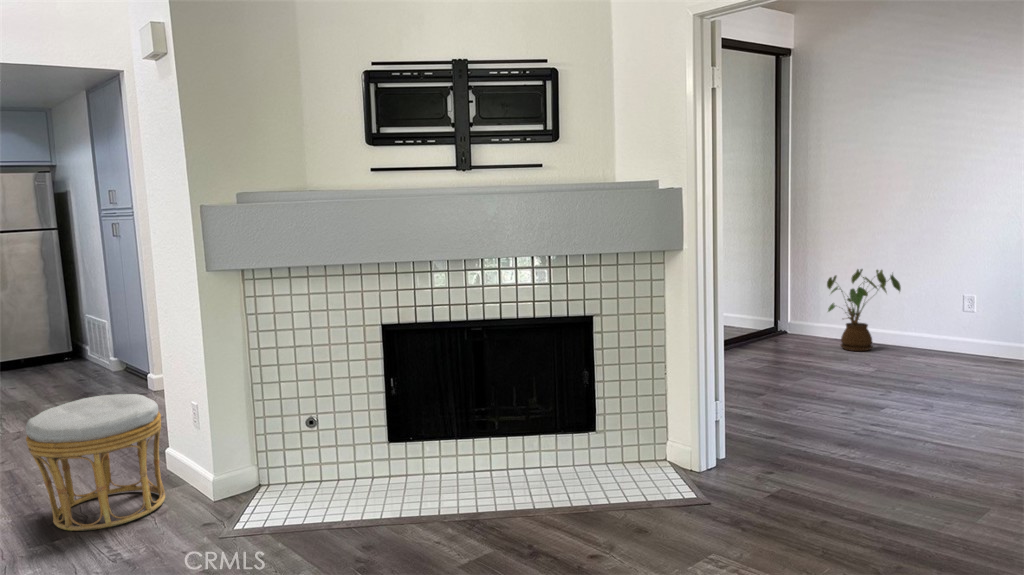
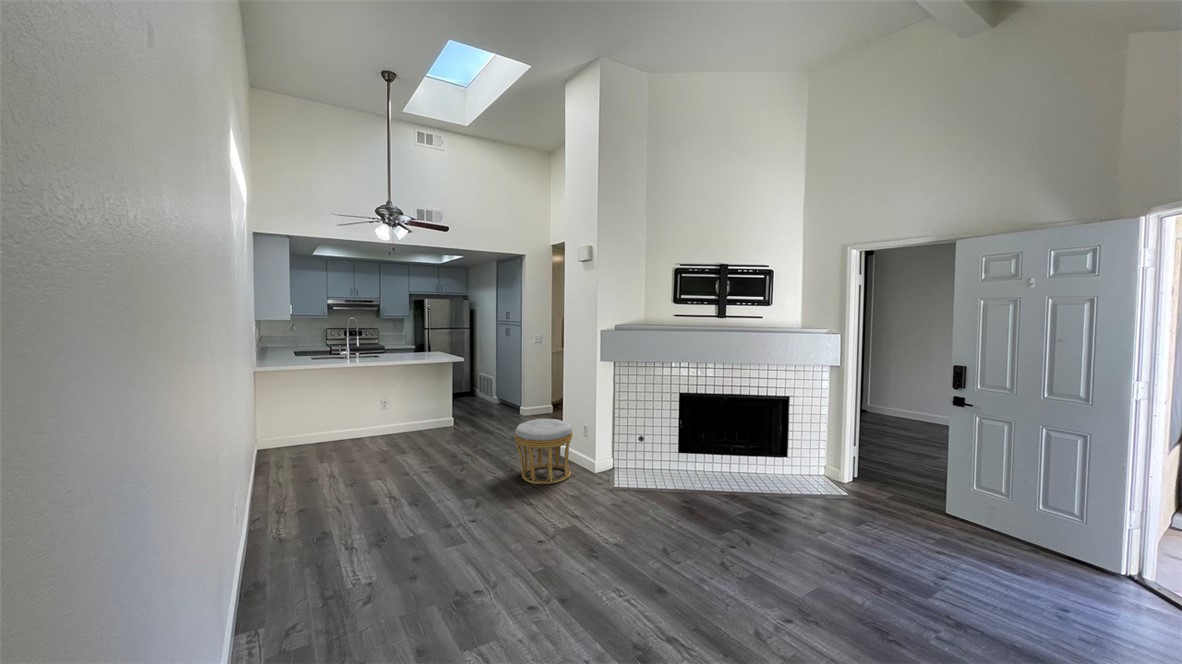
house plant: present [827,269,901,351] -> none [889,375,937,422]

